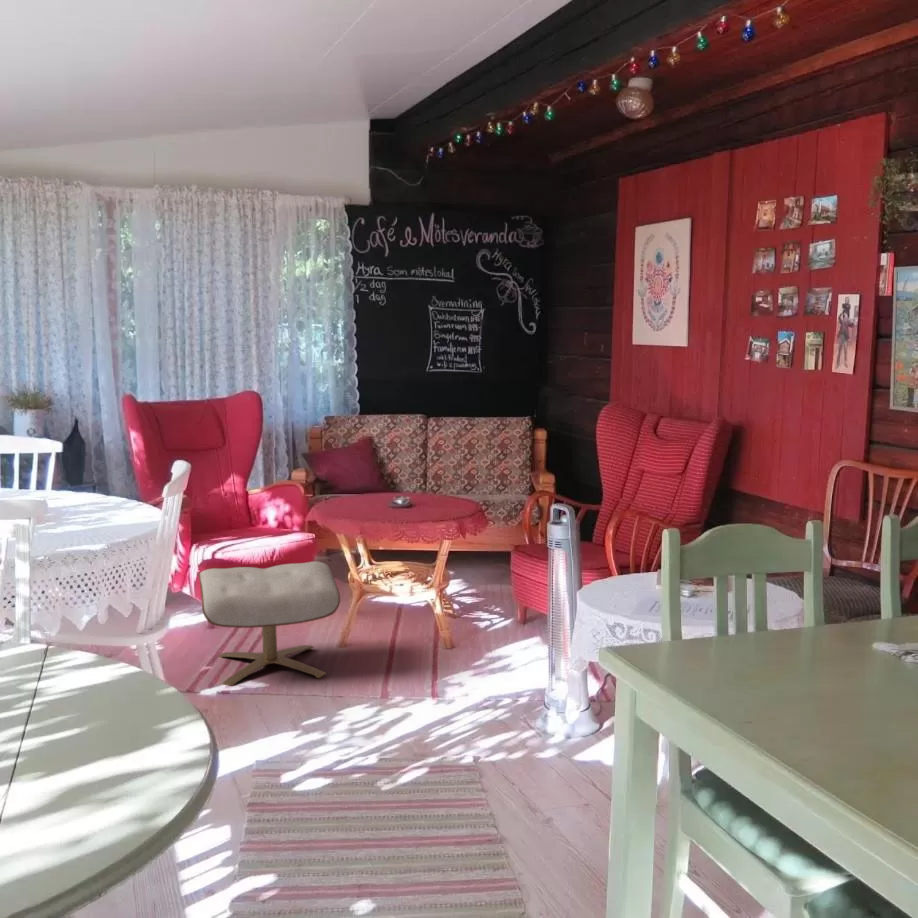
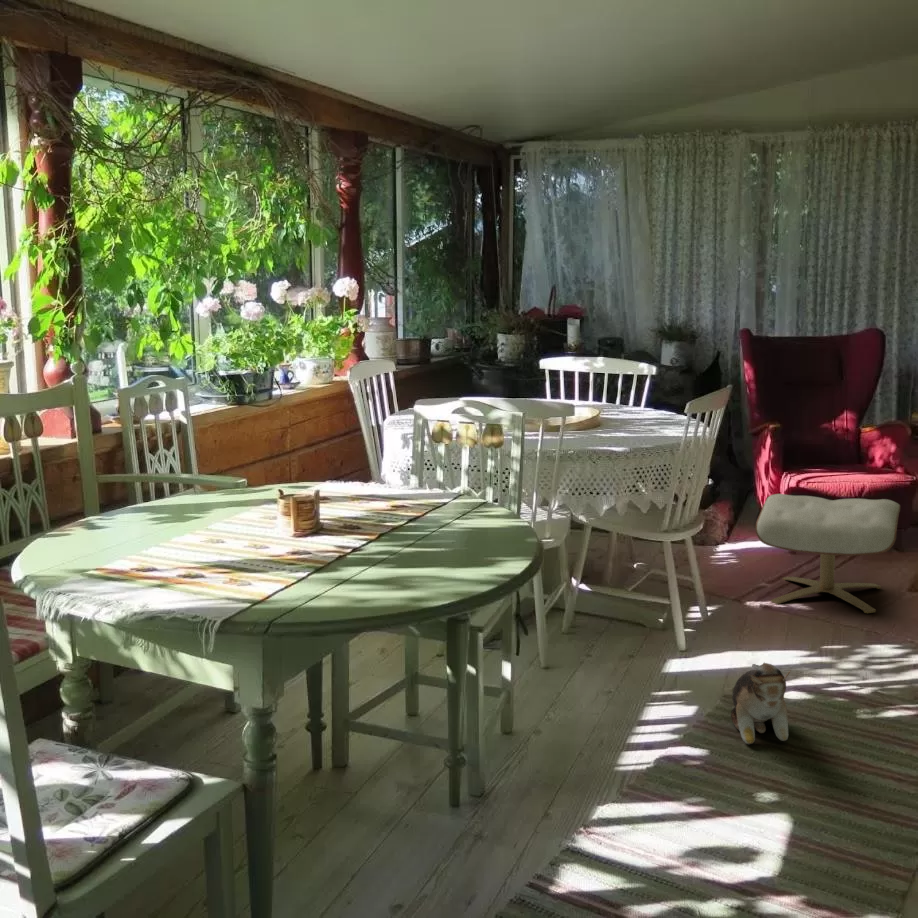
plush toy: none [266,764,355,856] -> present [731,663,790,744]

